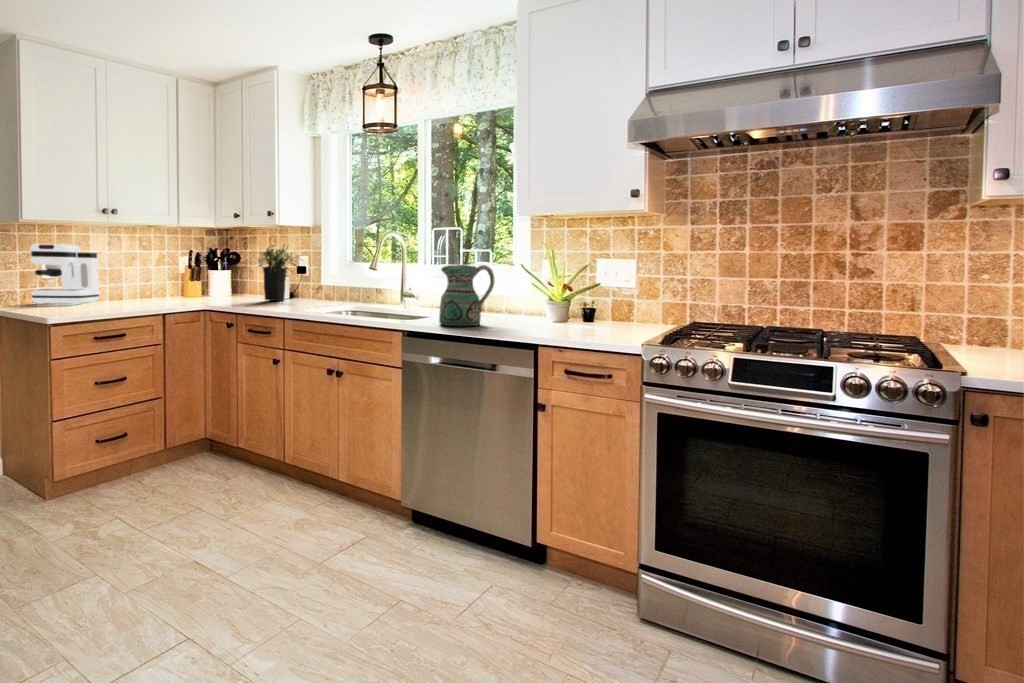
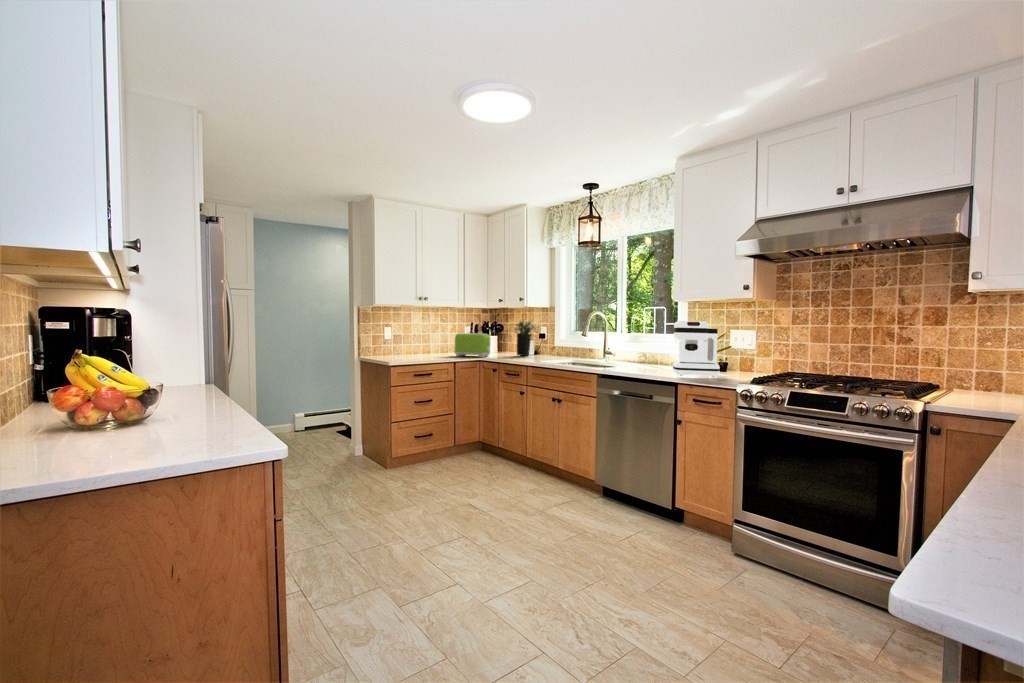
coffee maker: present [30,244,100,304] -> present [673,321,720,377]
ceramic pitcher: present [439,265,495,326] -> none [622,333,658,371]
toaster: none [156,267,219,305] -> present [455,333,490,357]

